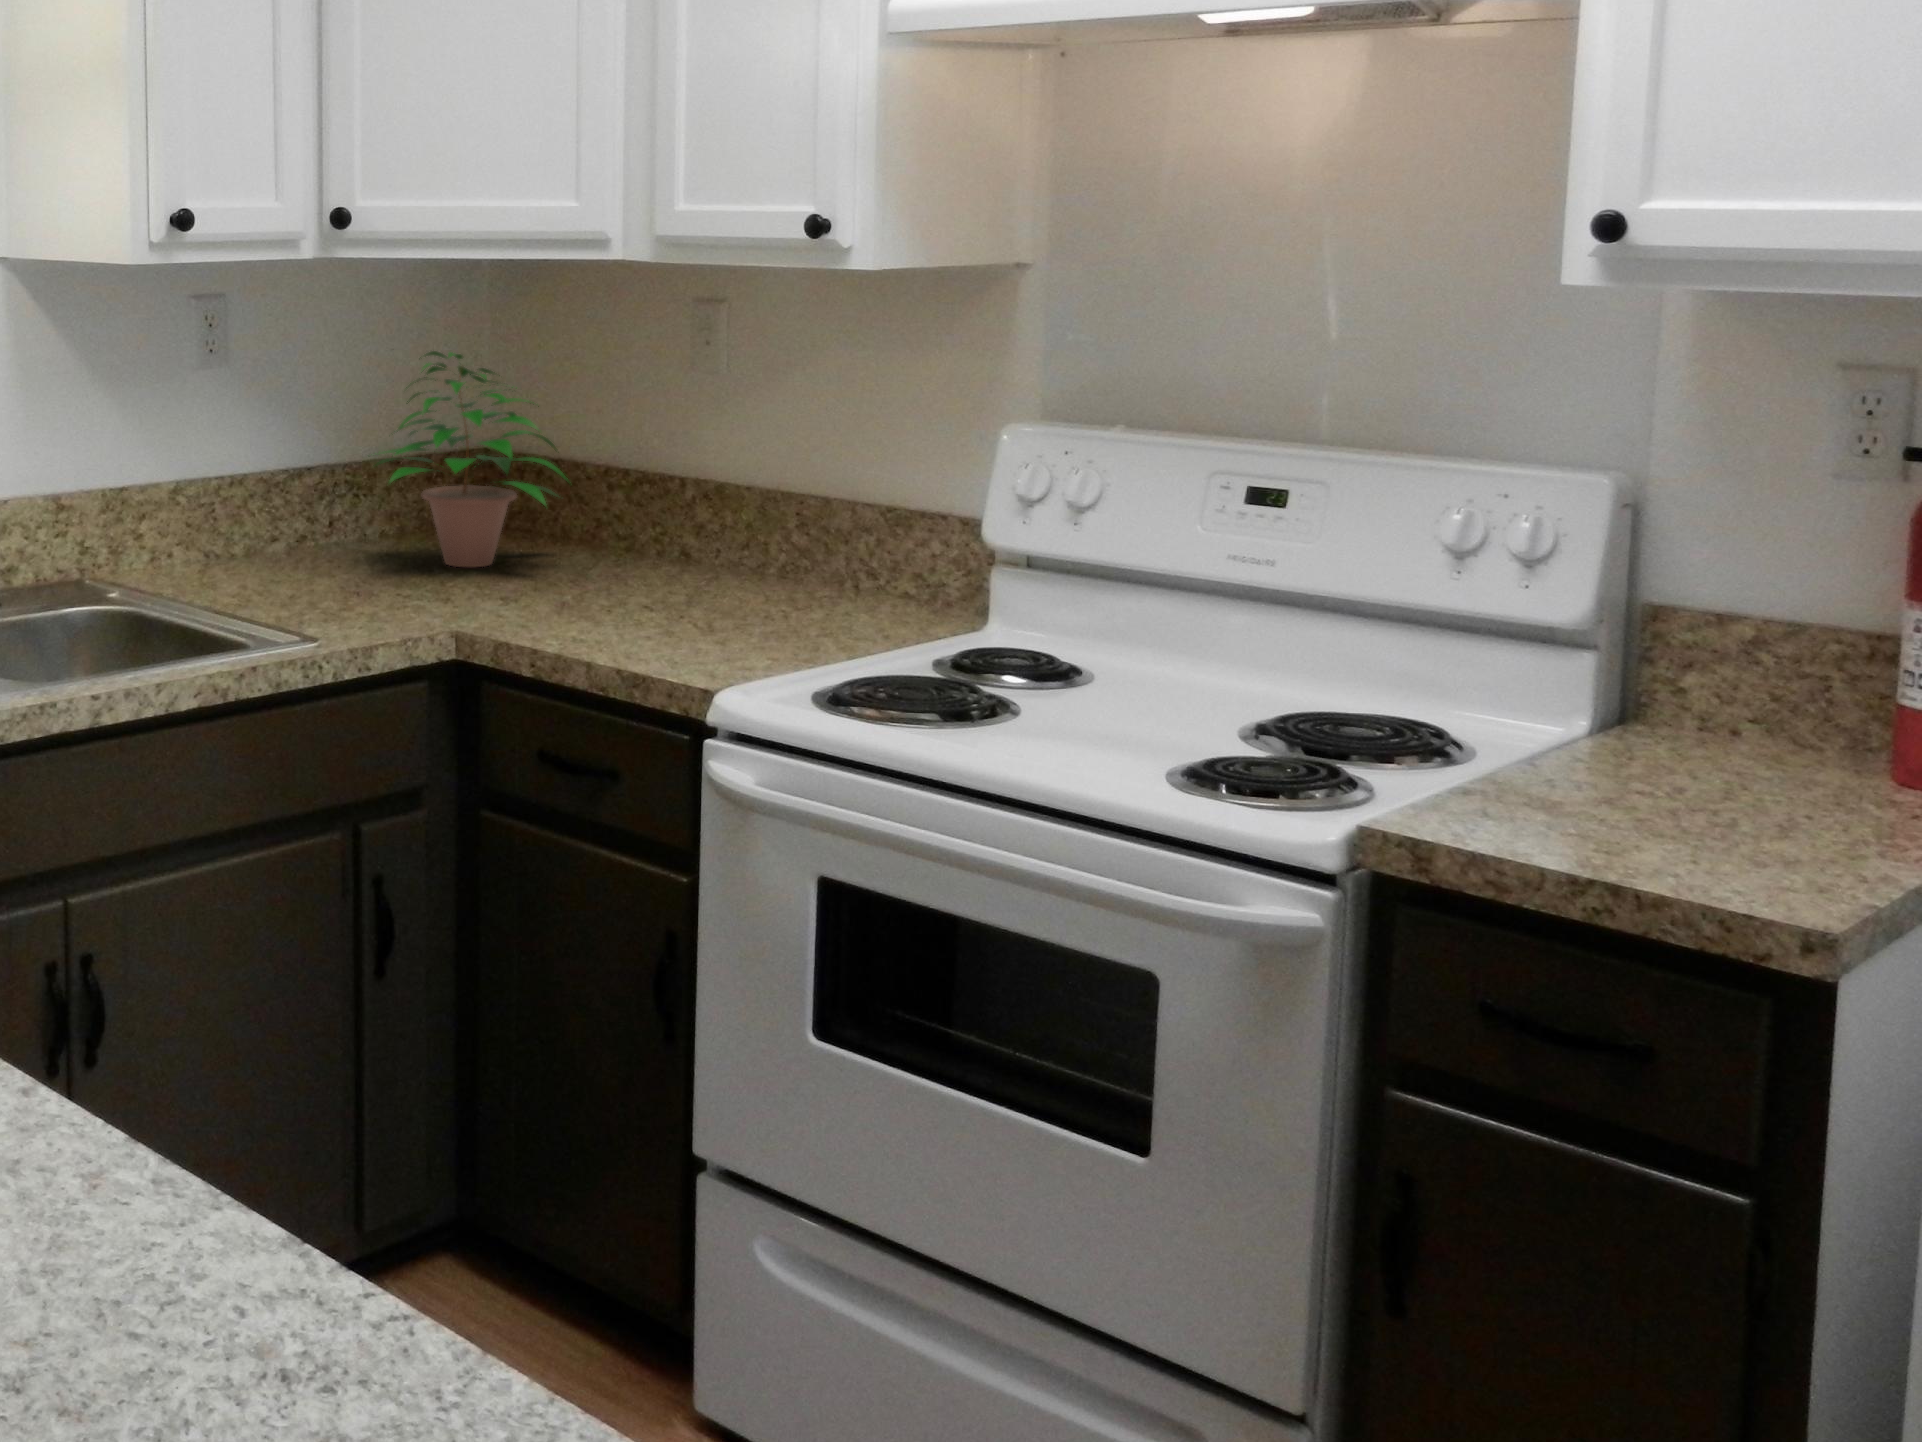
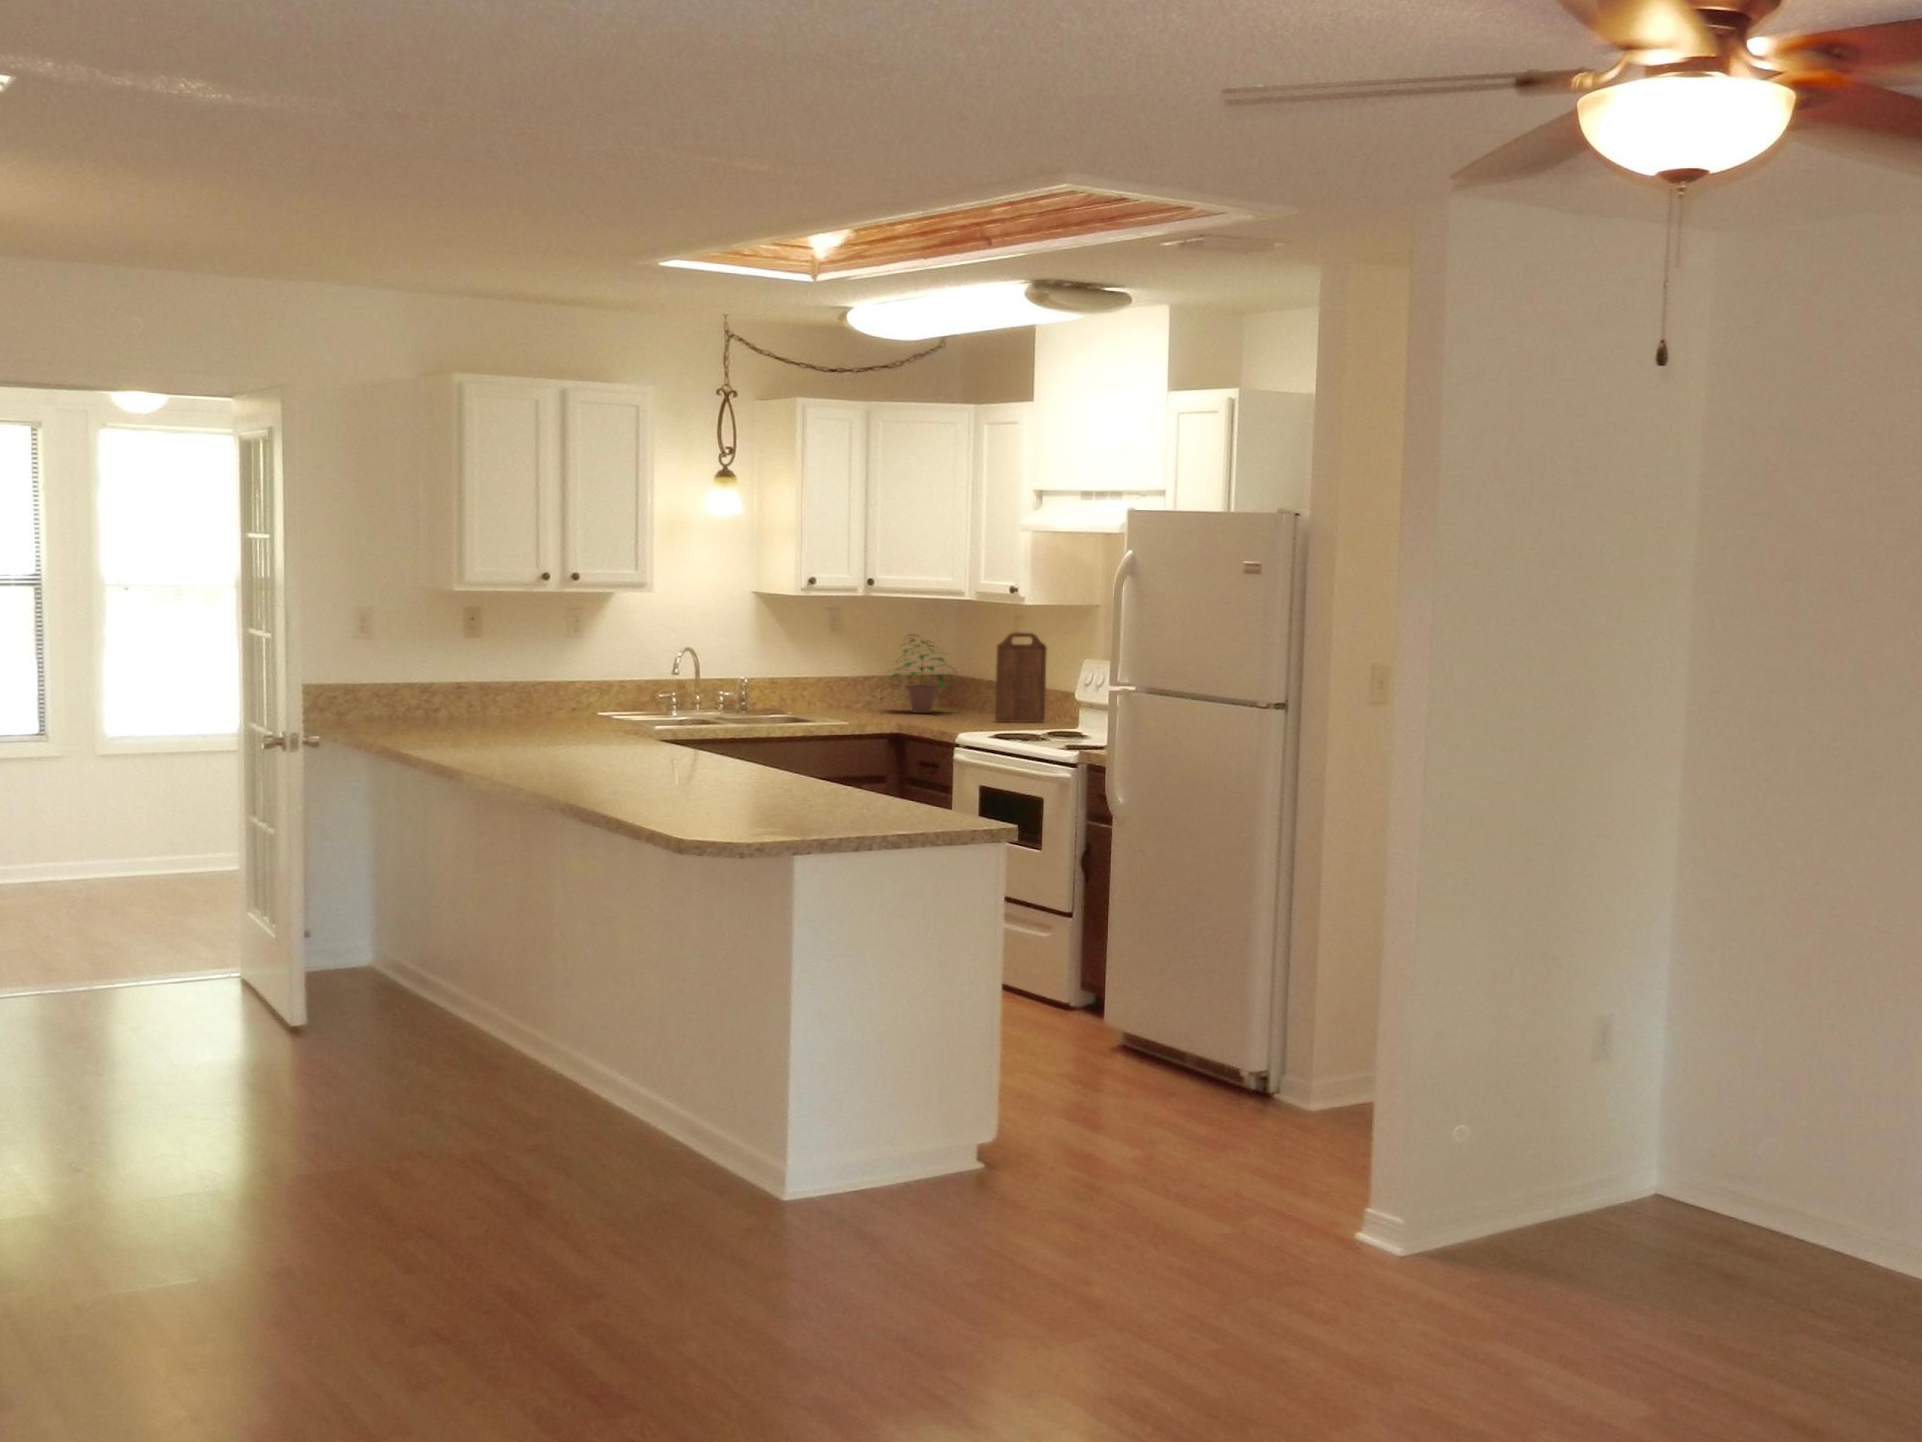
cutting board: none [727,346,863,610] -> present [995,632,1047,722]

